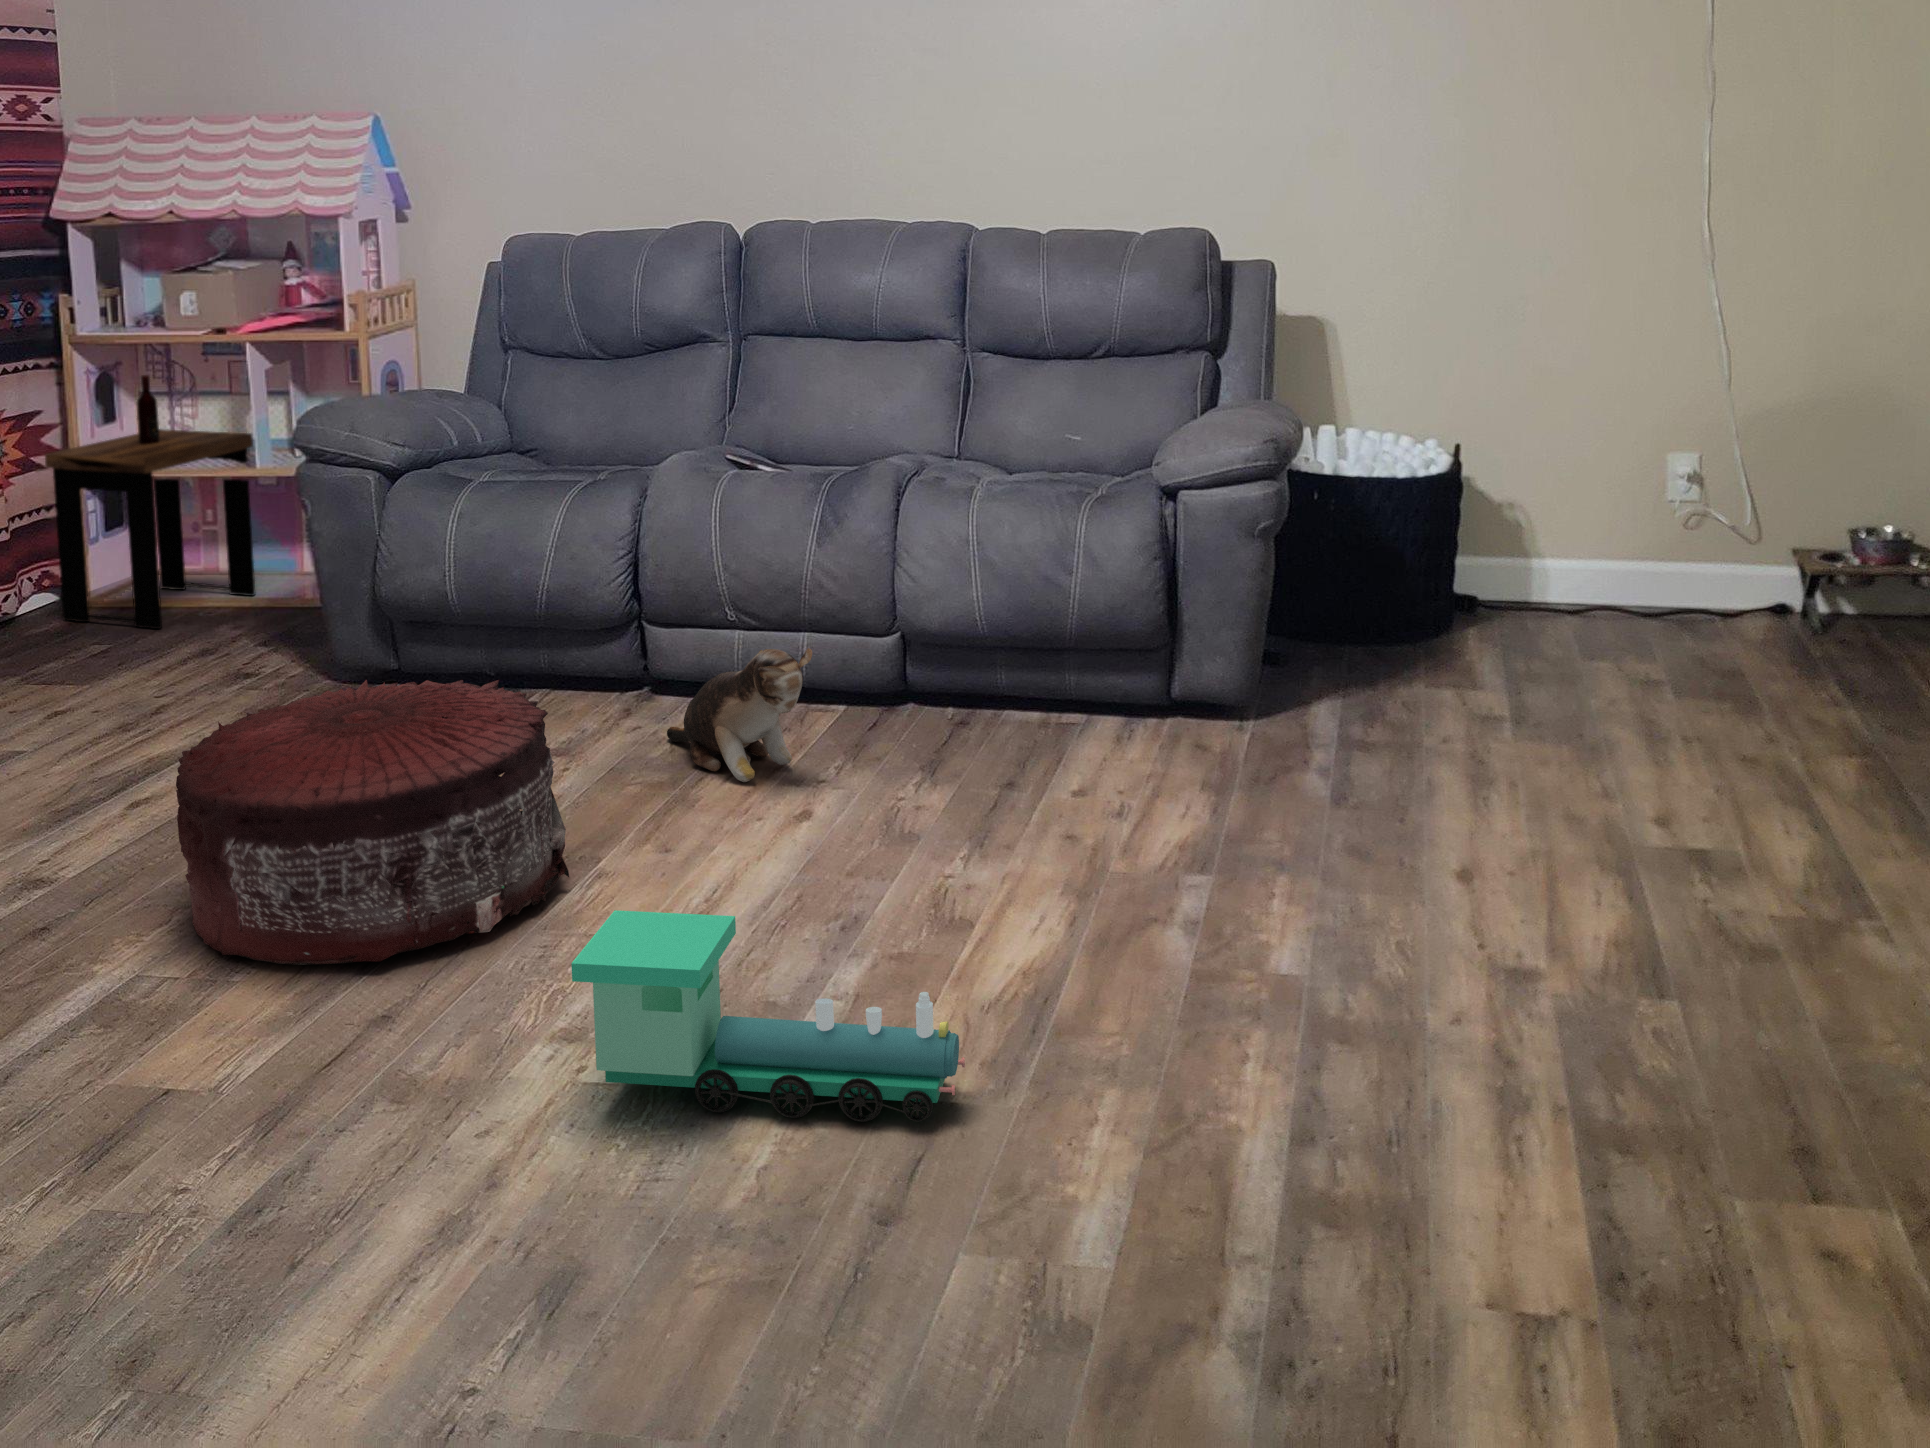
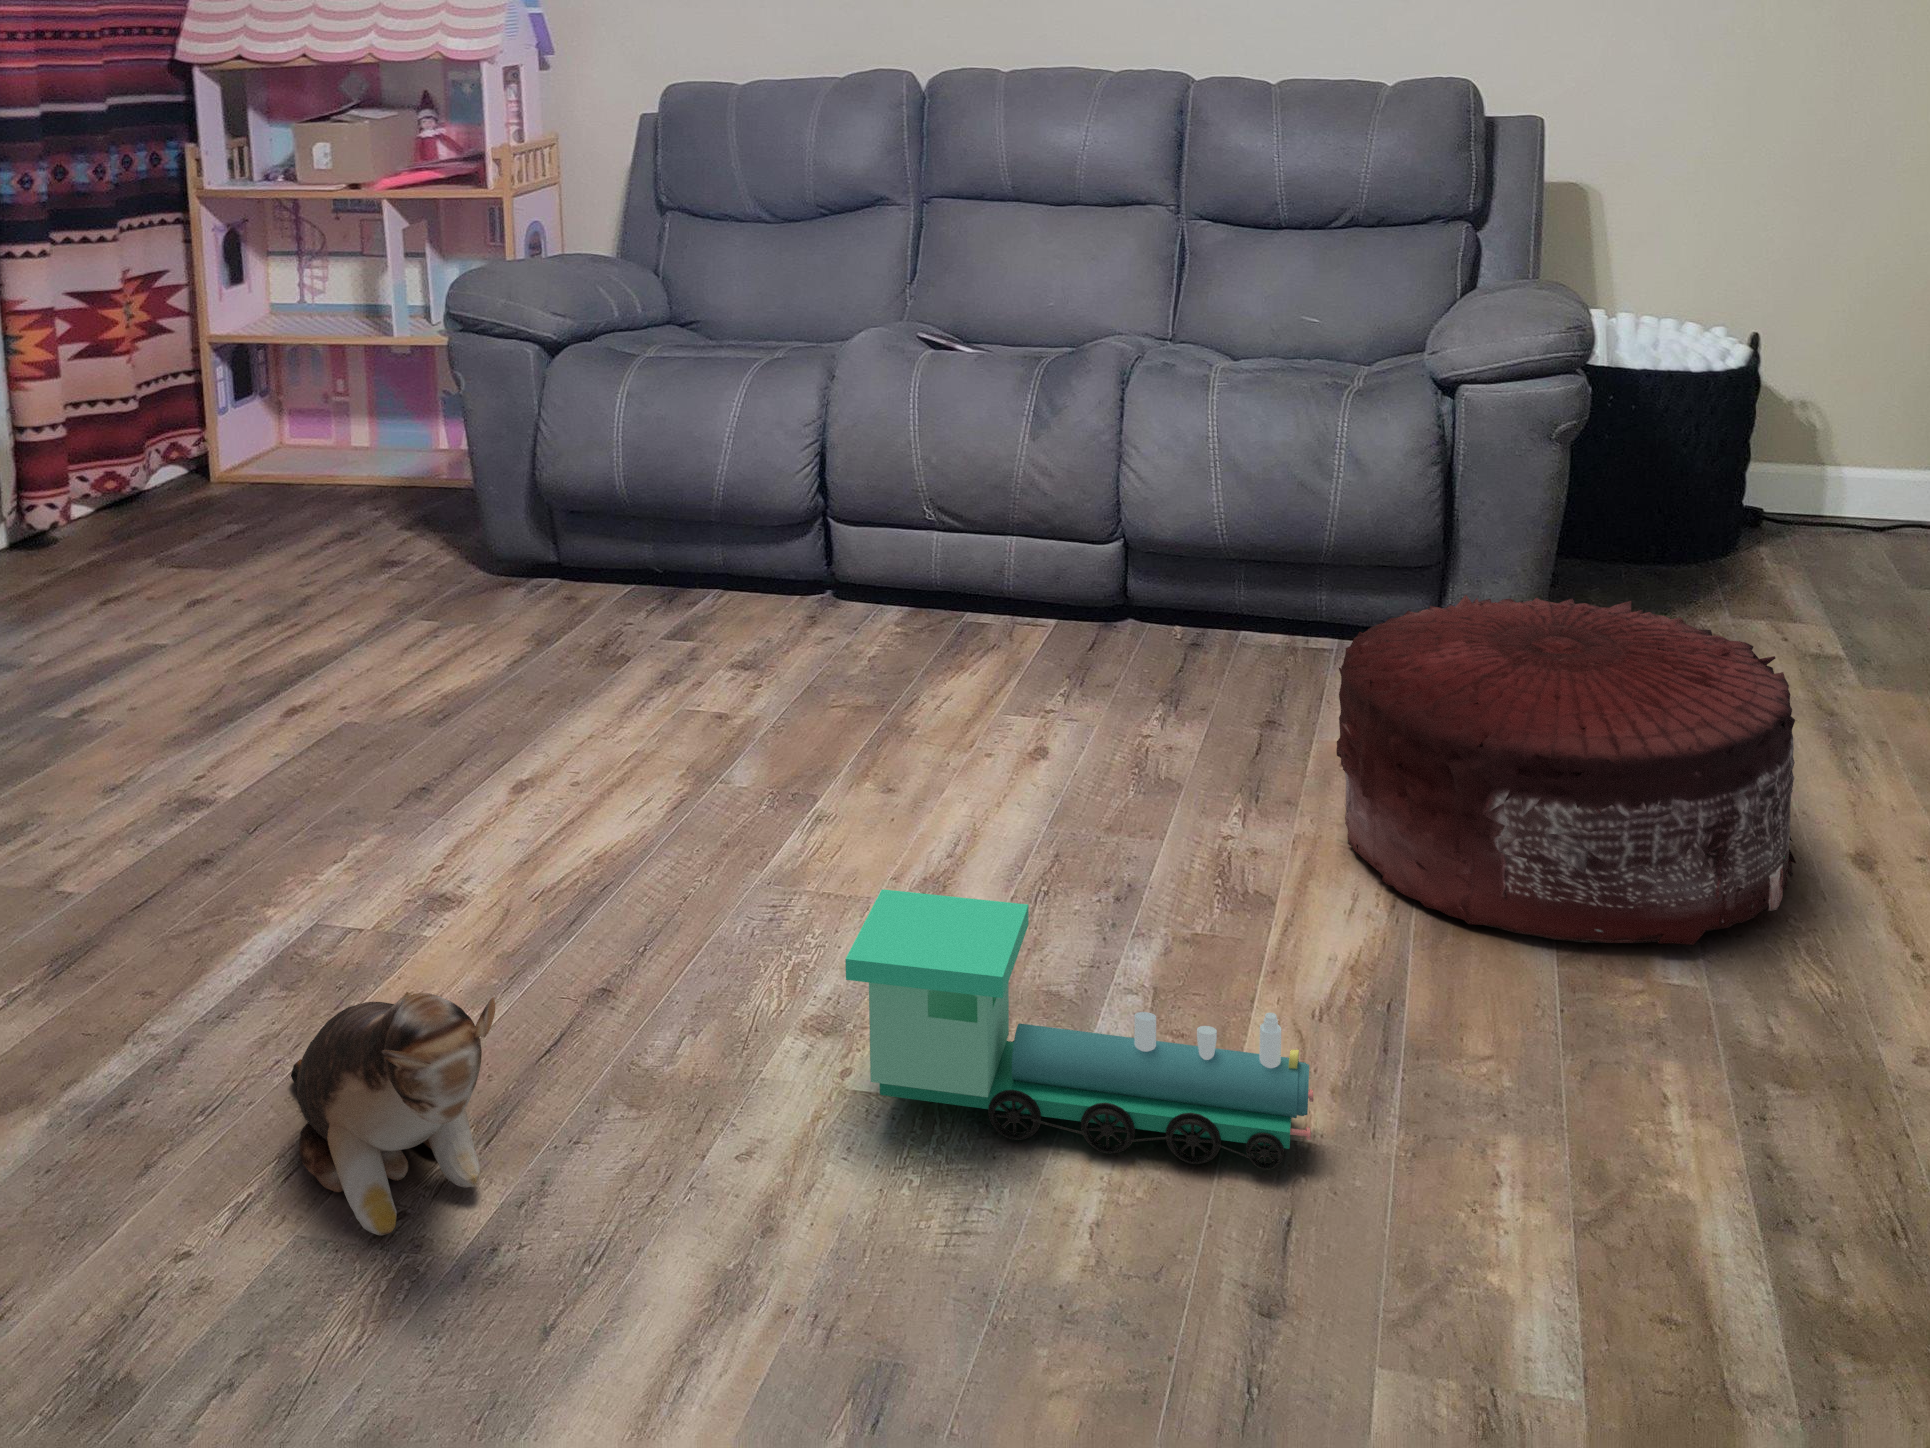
side table: present [45,375,255,629] -> none [173,232,391,506]
plush toy: present [667,648,812,782] -> present [291,992,495,1235]
pouf: present [176,680,569,965] -> present [1336,595,1796,945]

